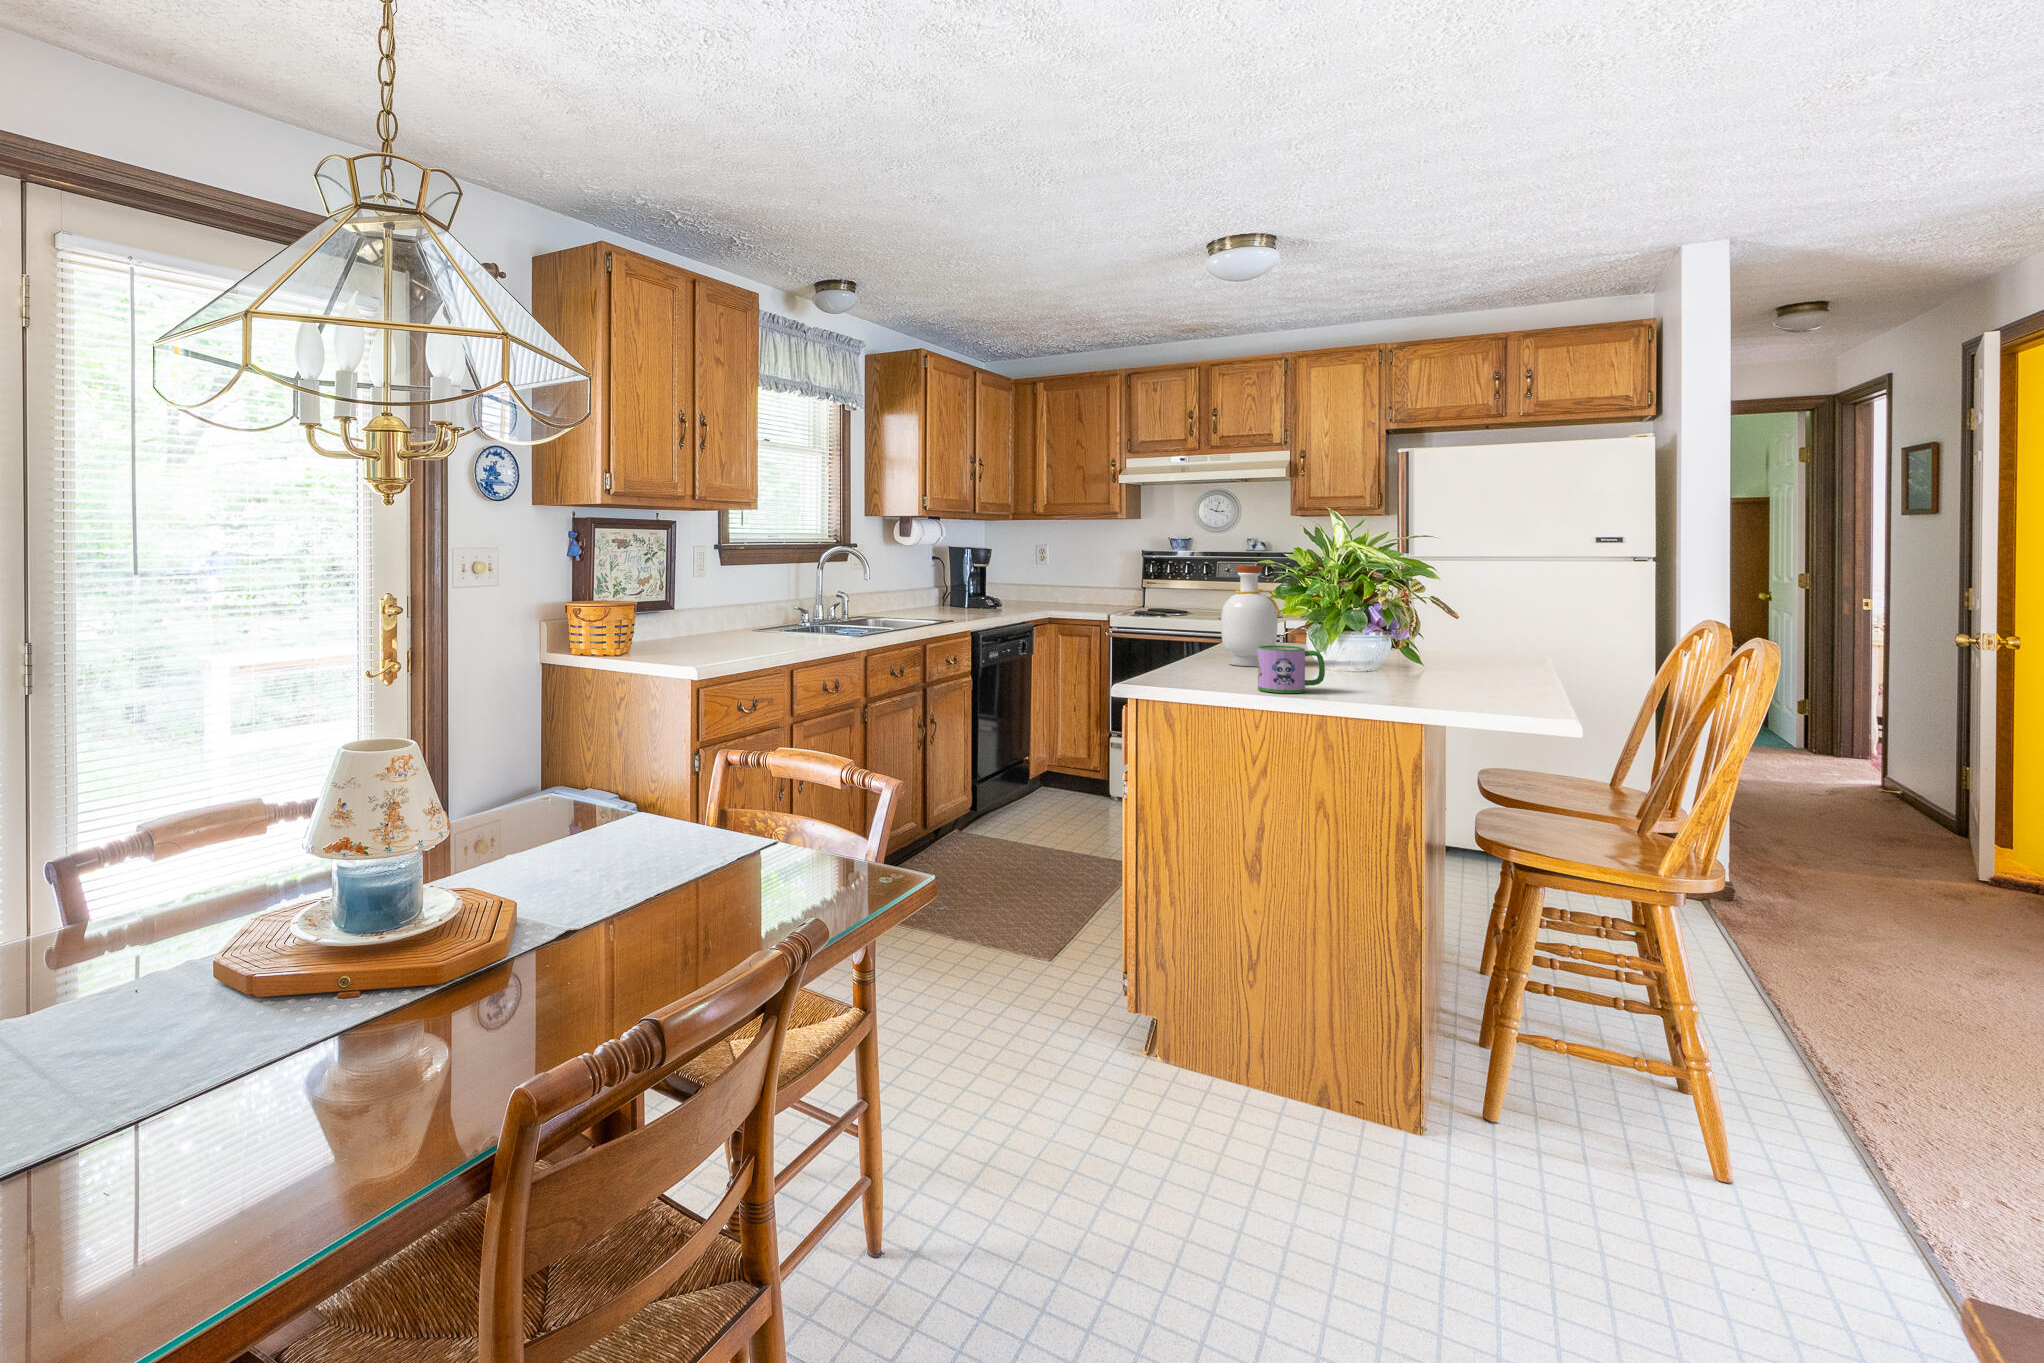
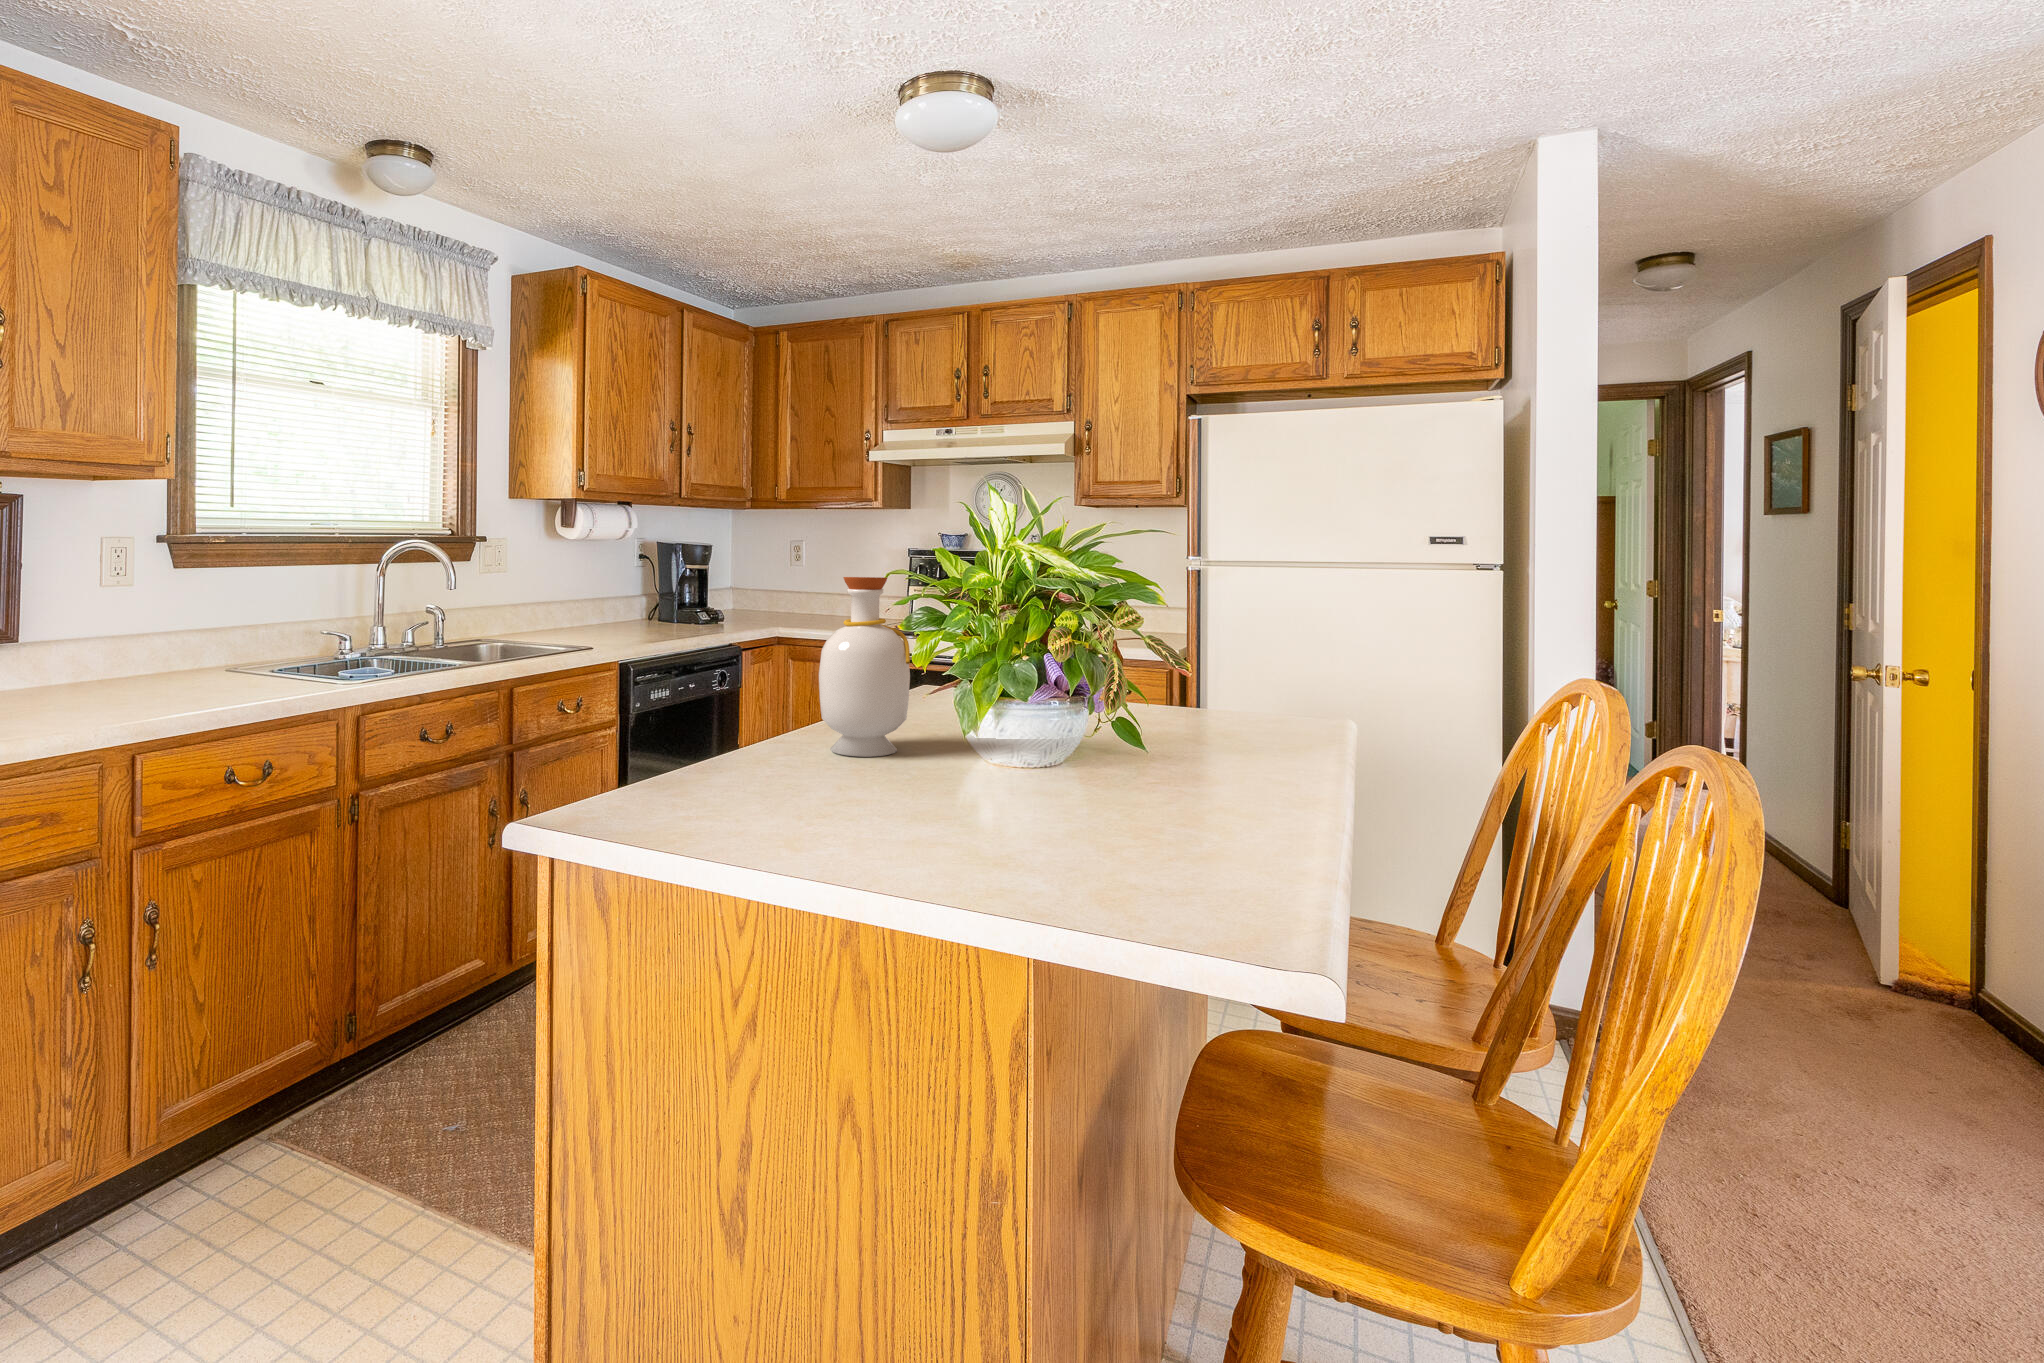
mug: present [1258,645,1325,693] -> none [757,745,885,858]

